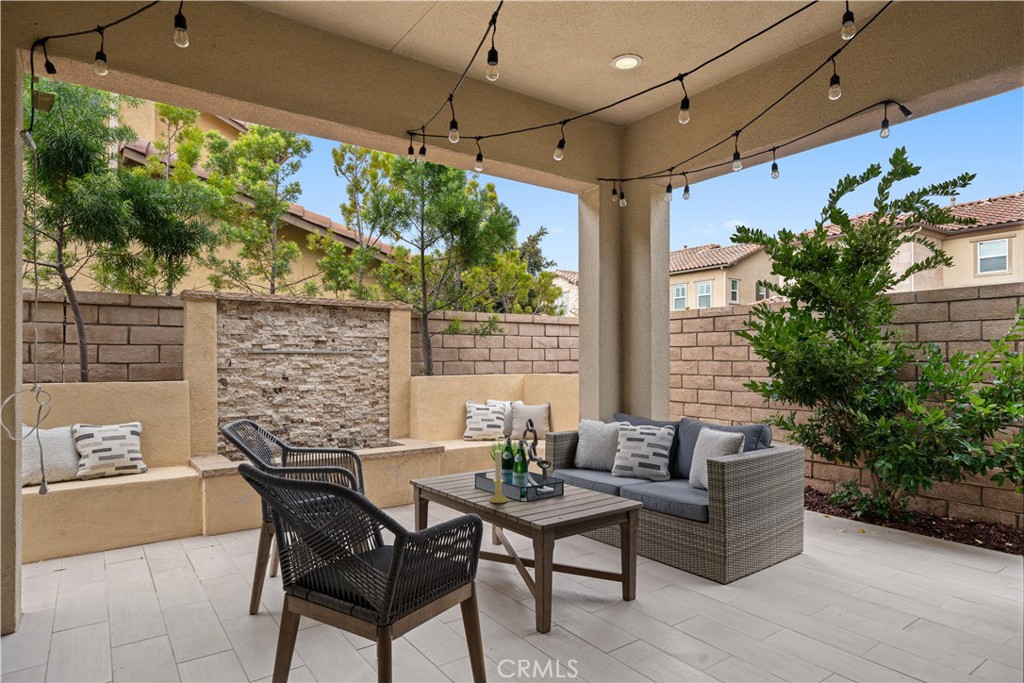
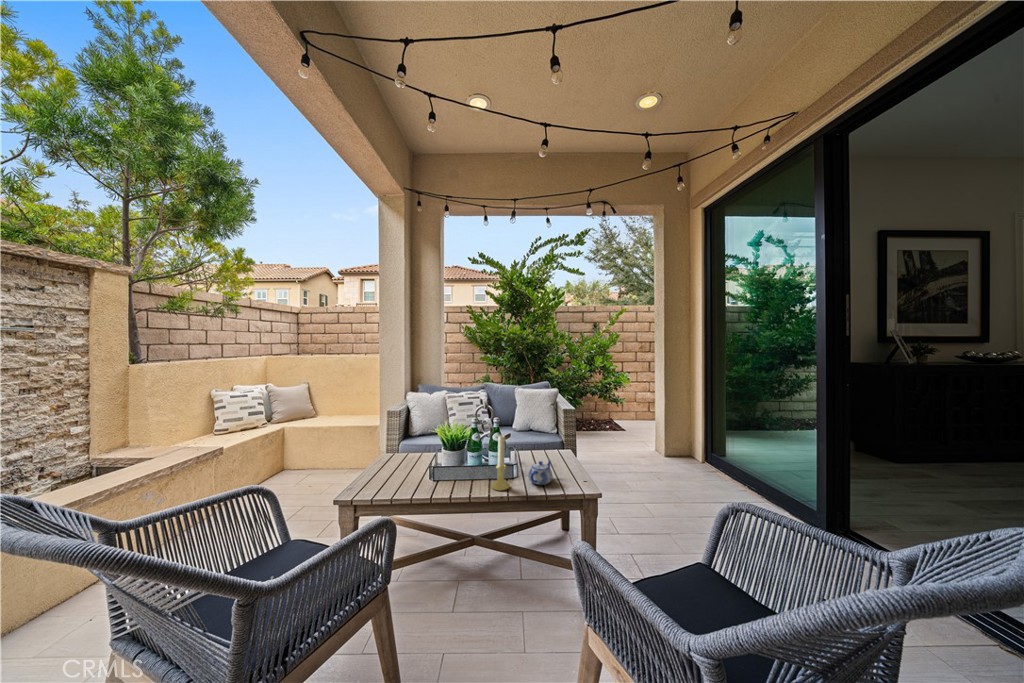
teapot: none [516,486,559,510] -> present [528,461,553,485]

